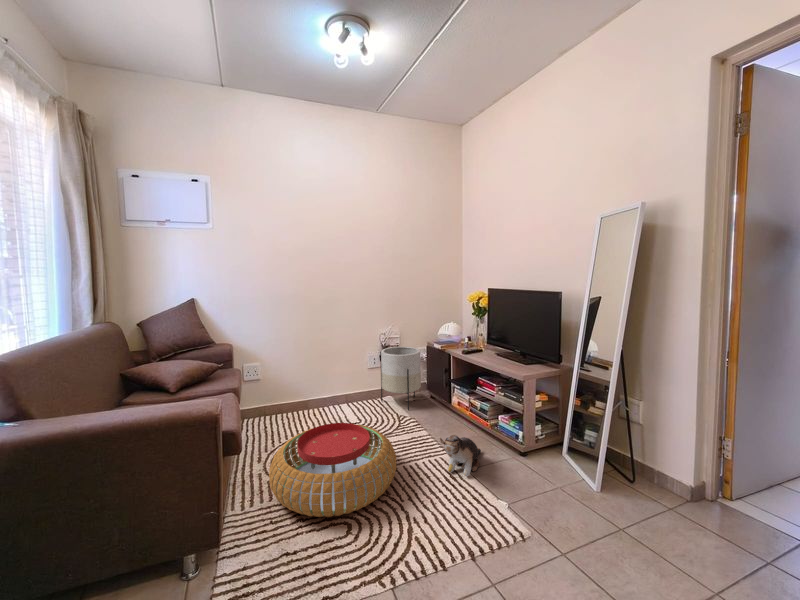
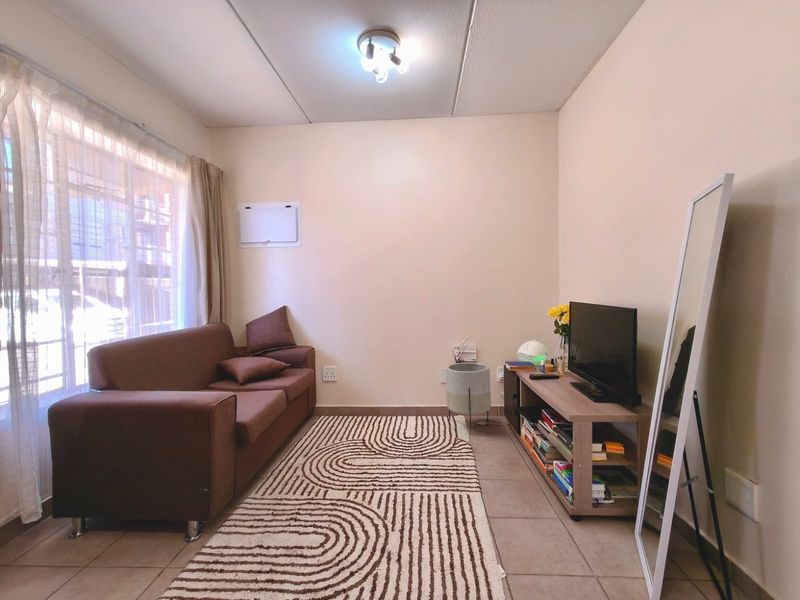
pouf: present [269,423,396,517] -> none [282,432,409,526]
plush toy: present [440,435,481,476] -> none [446,469,521,524]

